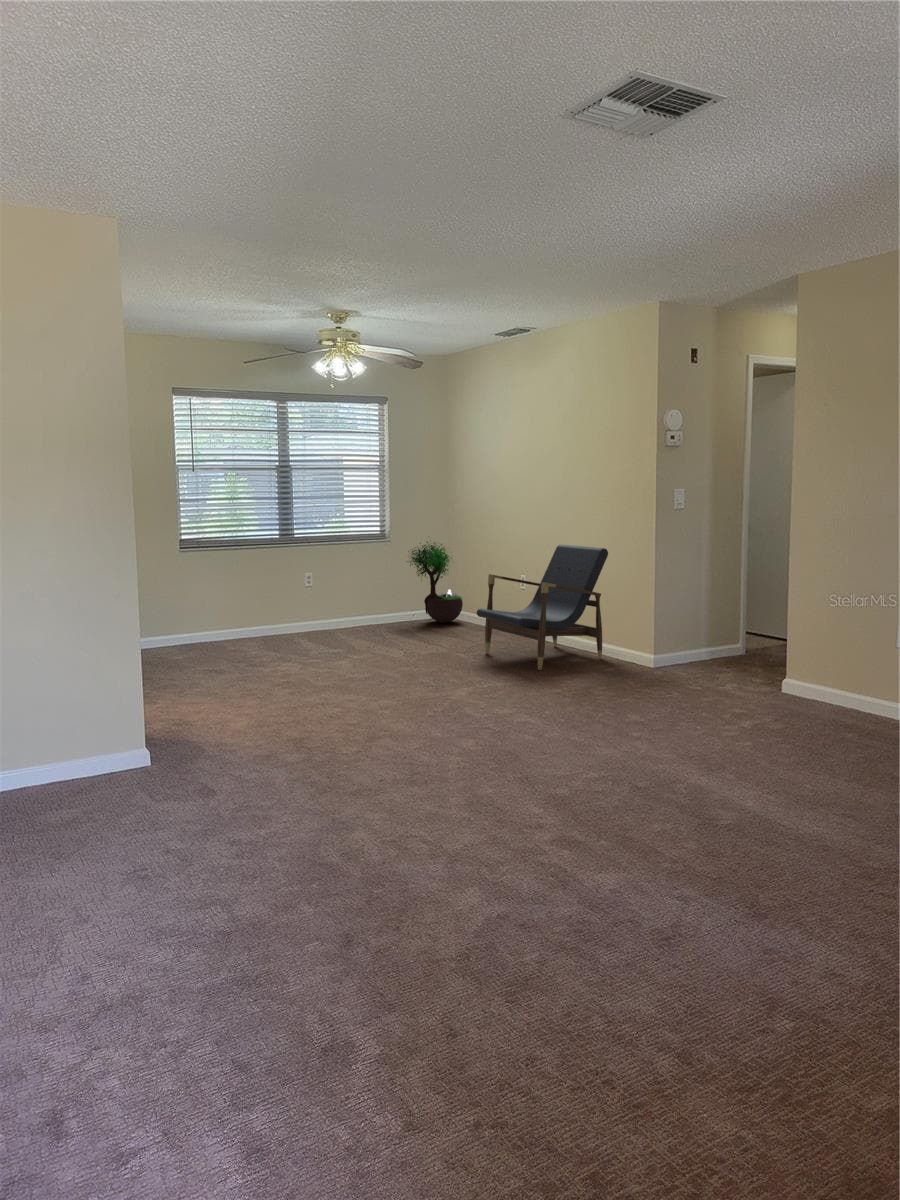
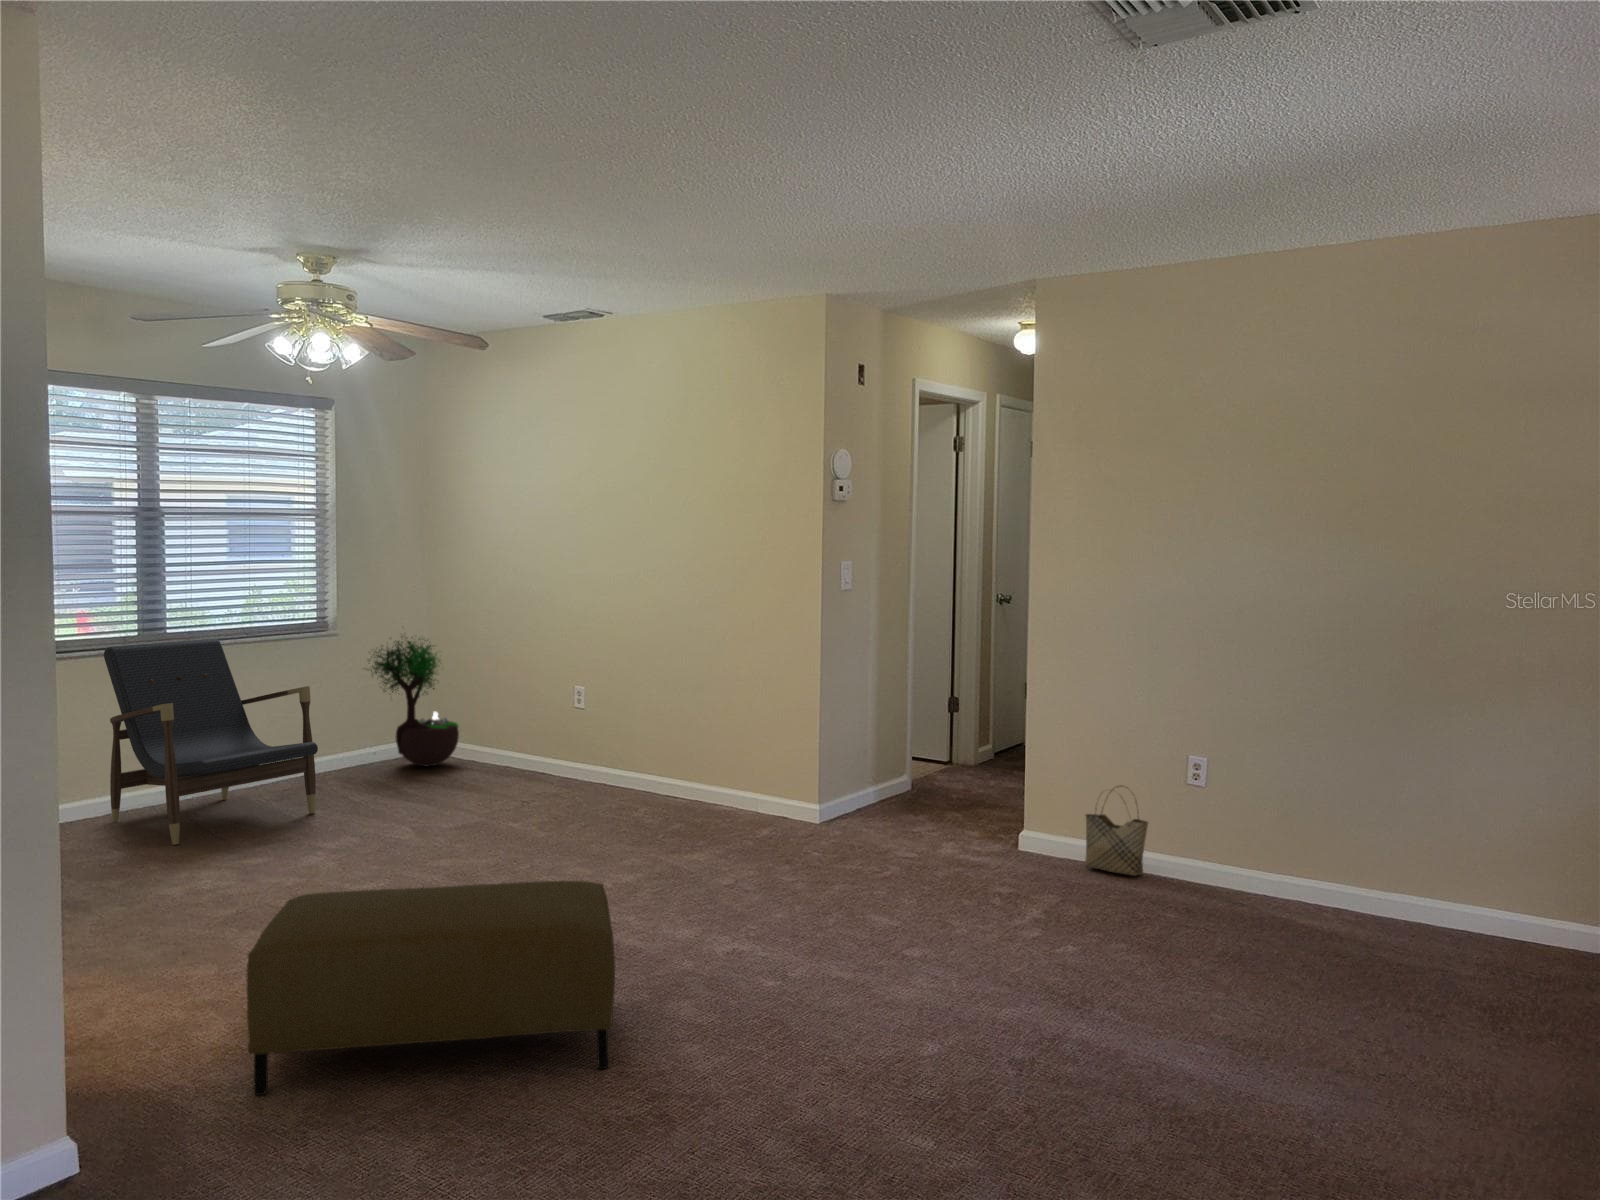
lounge chair: present [477,545,608,670] -> present [104,639,318,845]
woven basket: none [813,651,862,717] -> present [1084,787,1148,876]
ottoman: none [215,662,417,767] -> present [247,881,615,1095]

